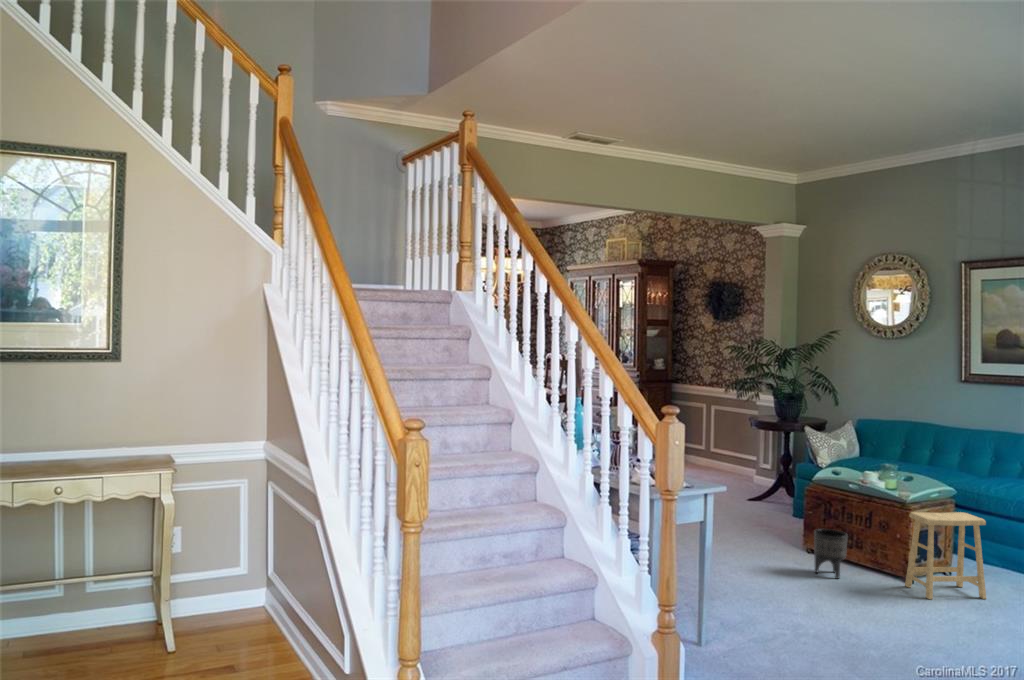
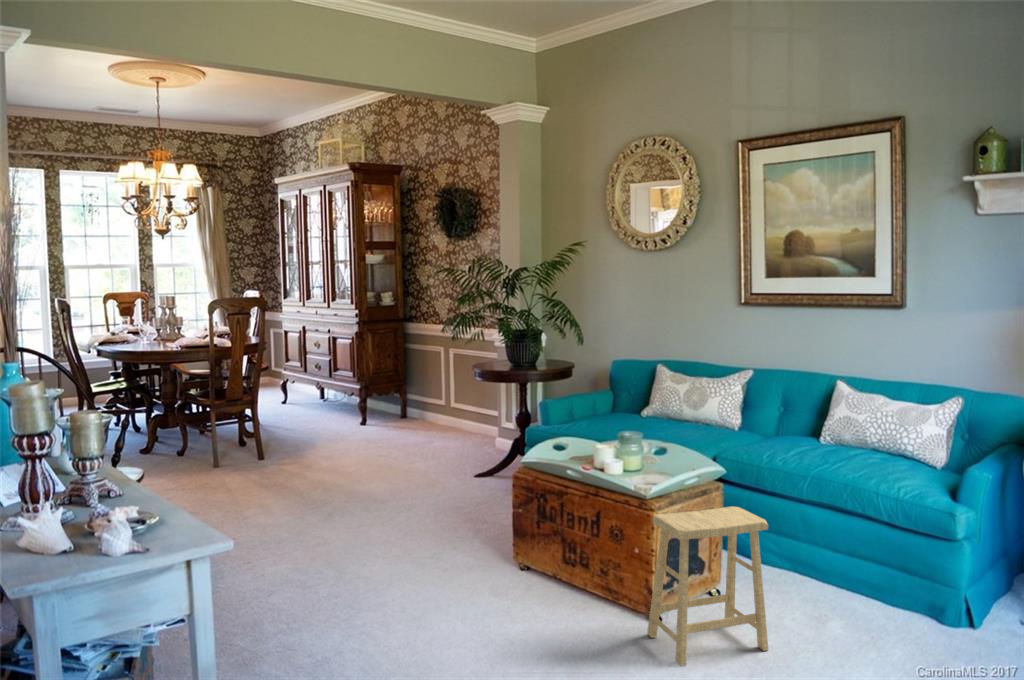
planter: present [814,529,848,579] -> none [509,545,561,632]

